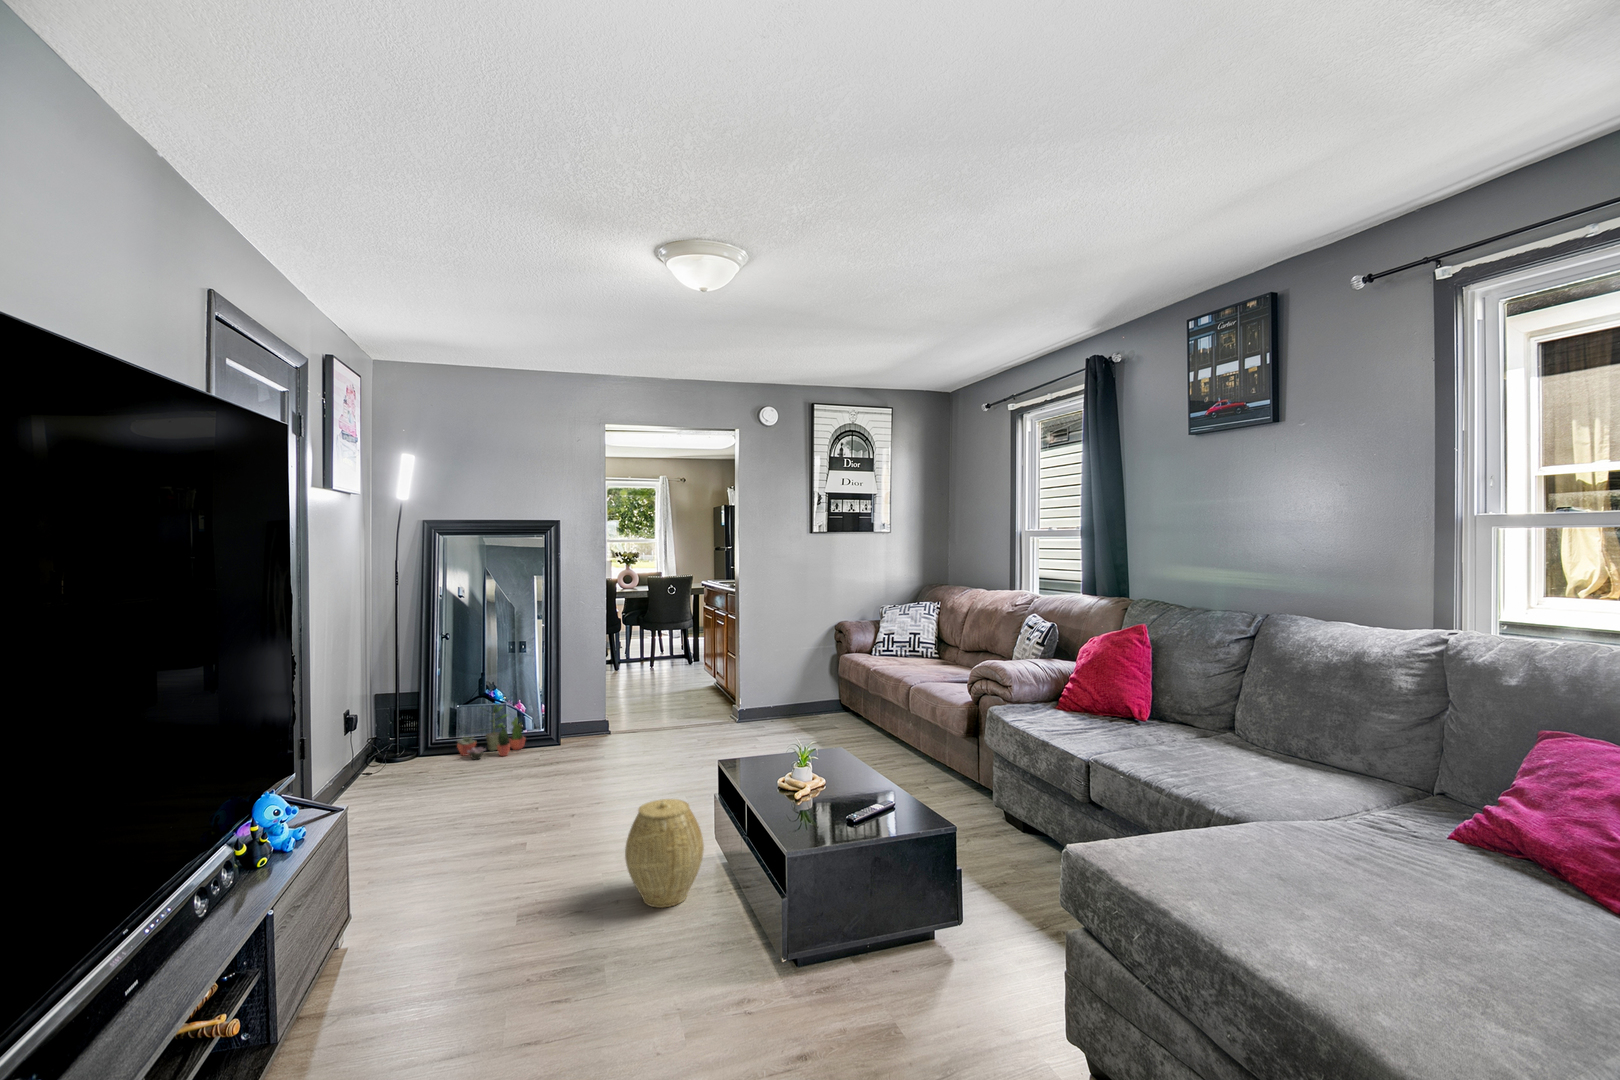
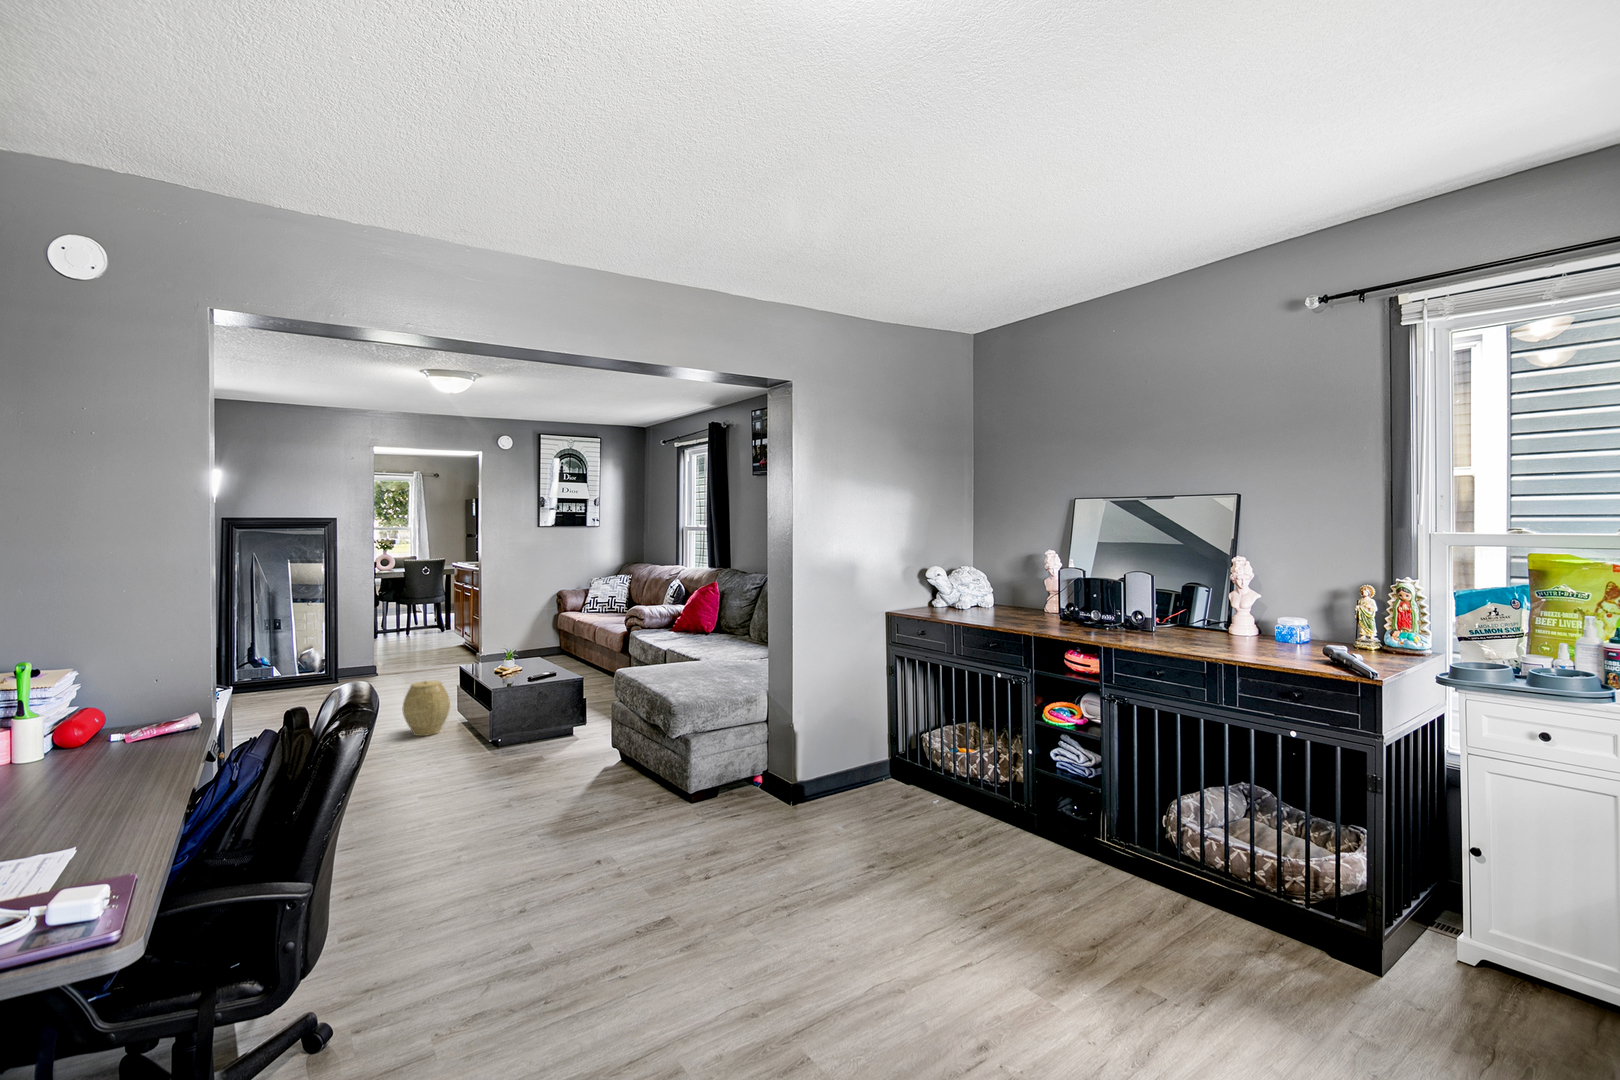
potted plant: present [457,705,526,760] -> none [253,652,311,692]

